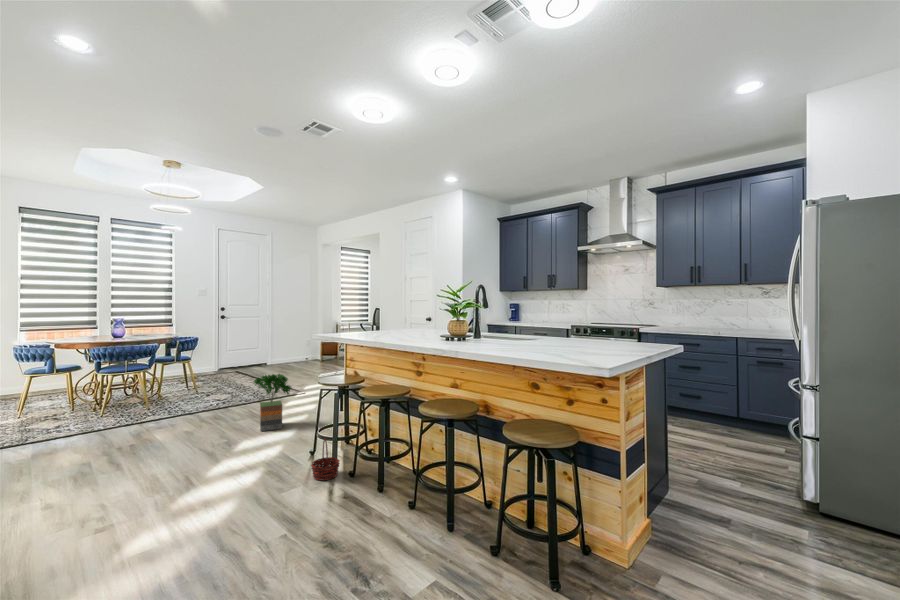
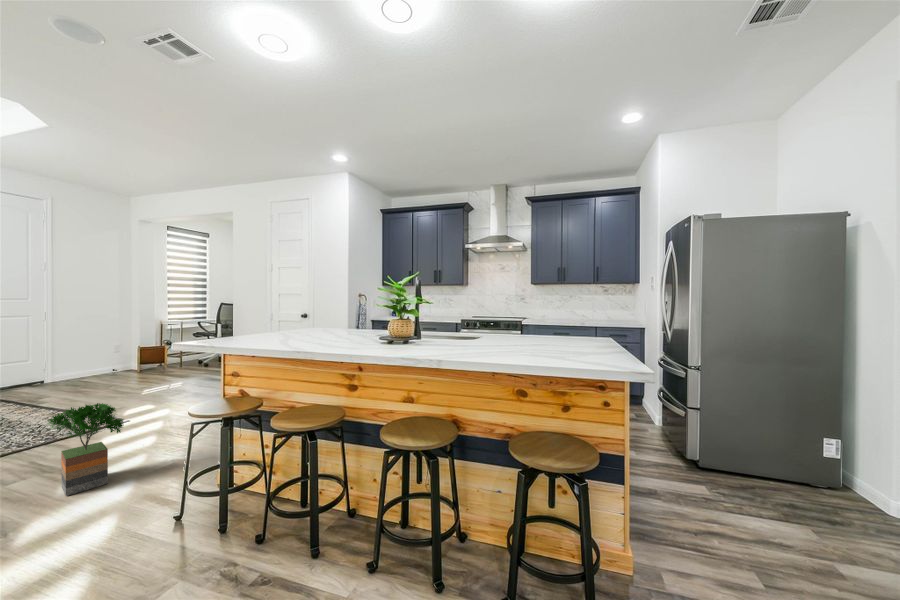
basket: present [311,439,340,480] -> none [194,497,241,562]

